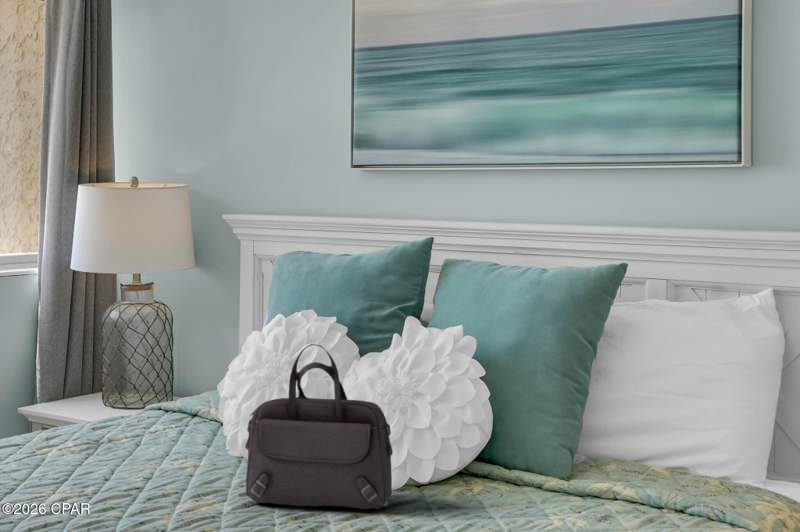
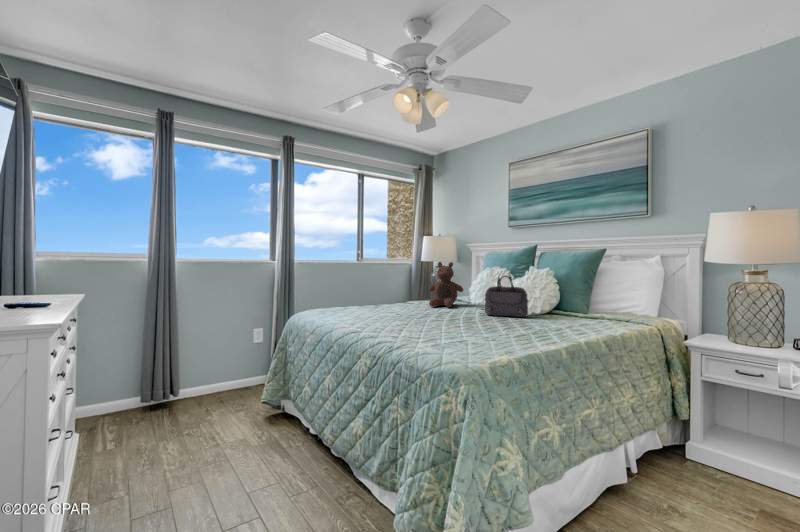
stuffed bear: none [58,294,188,462] -> present [429,262,463,307]

